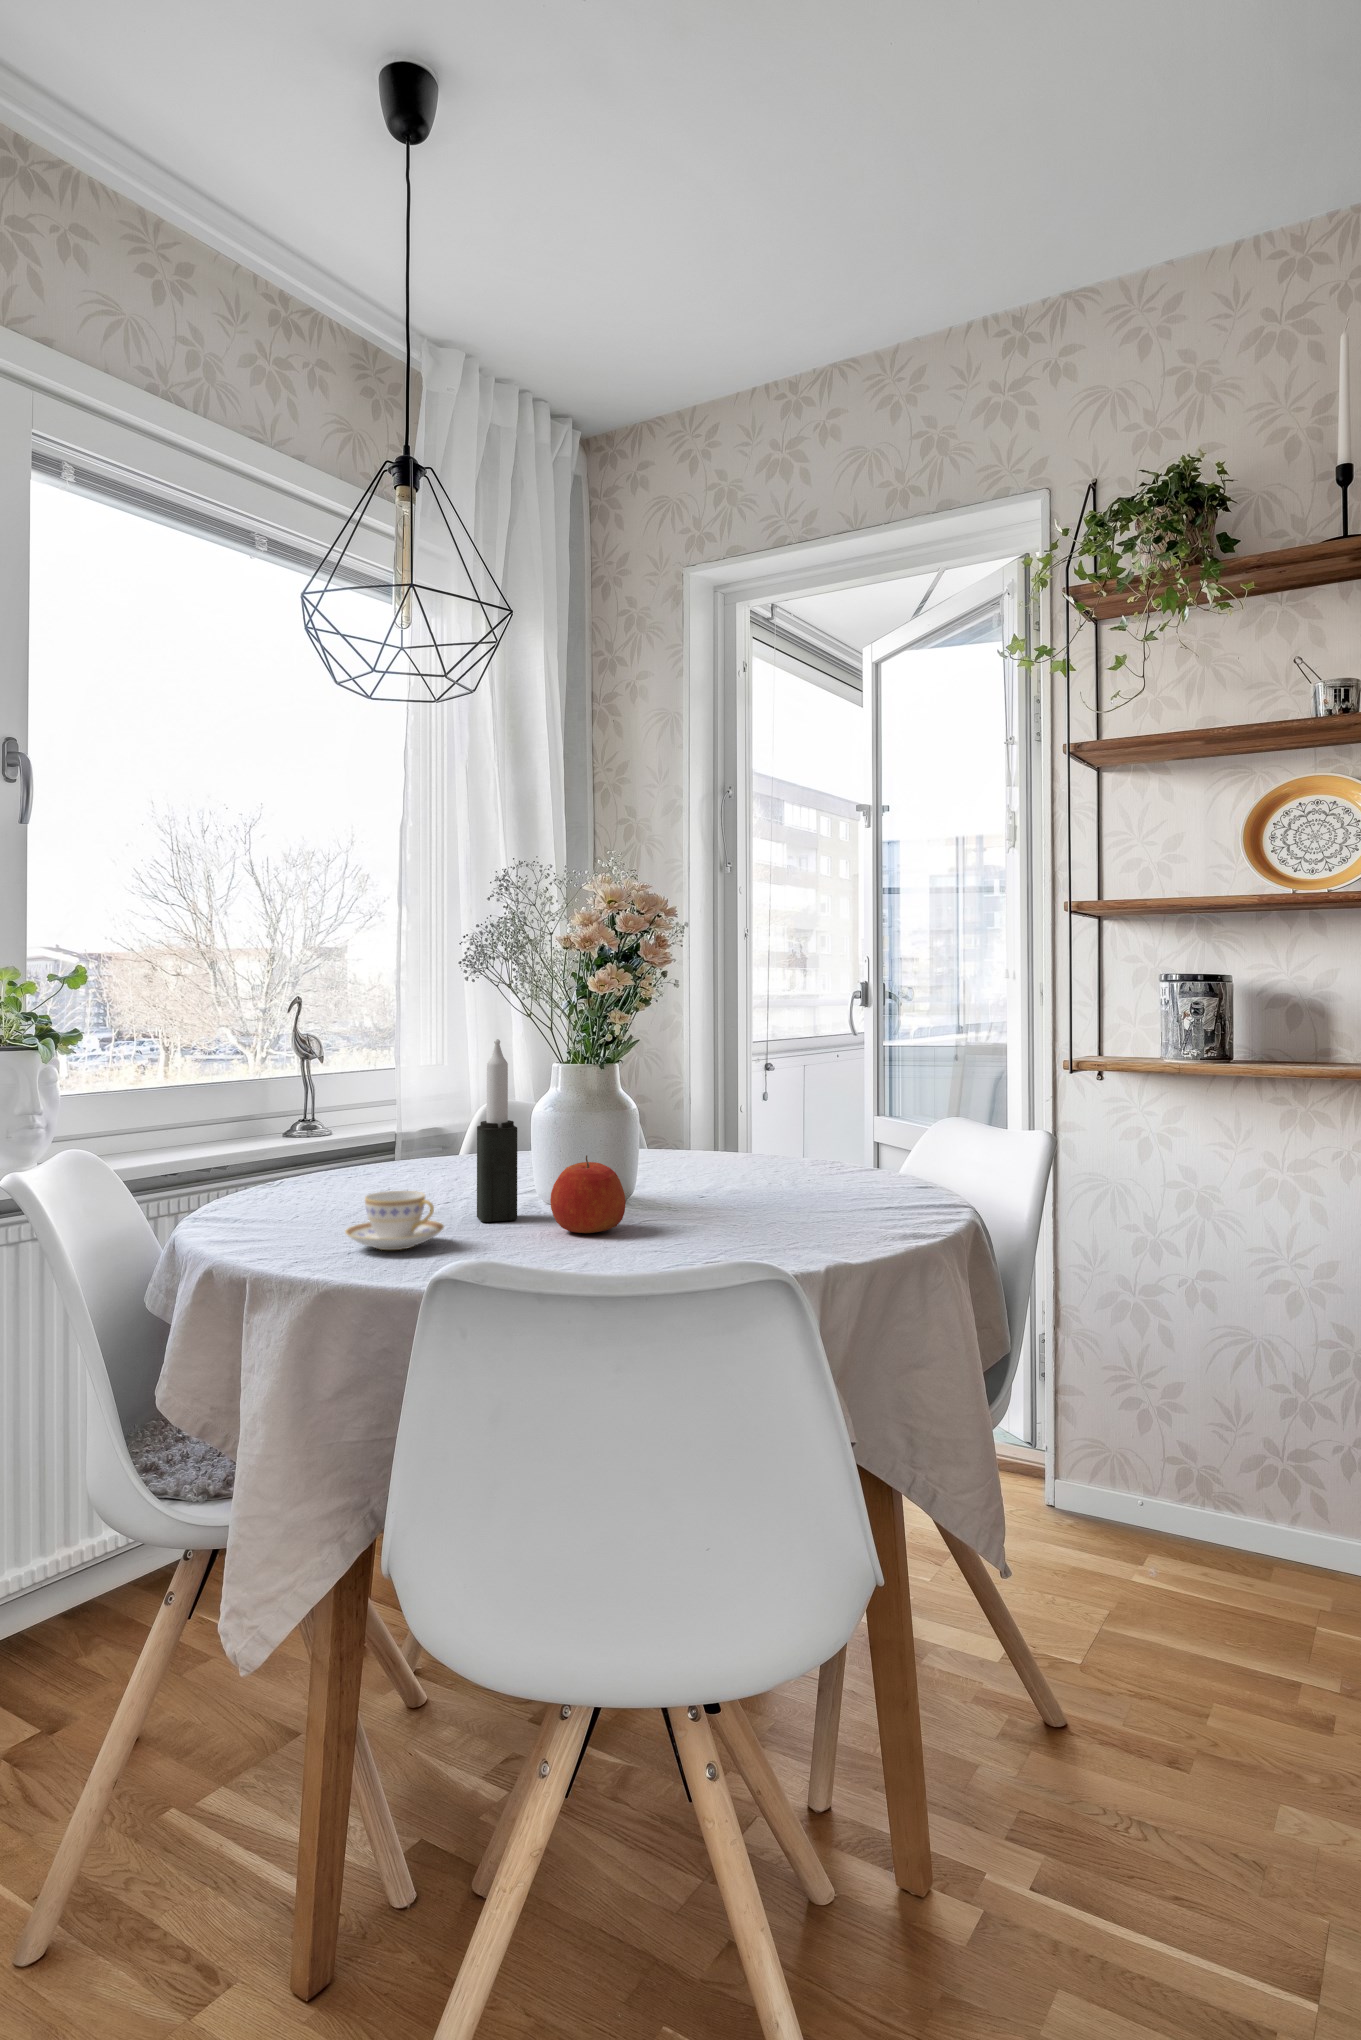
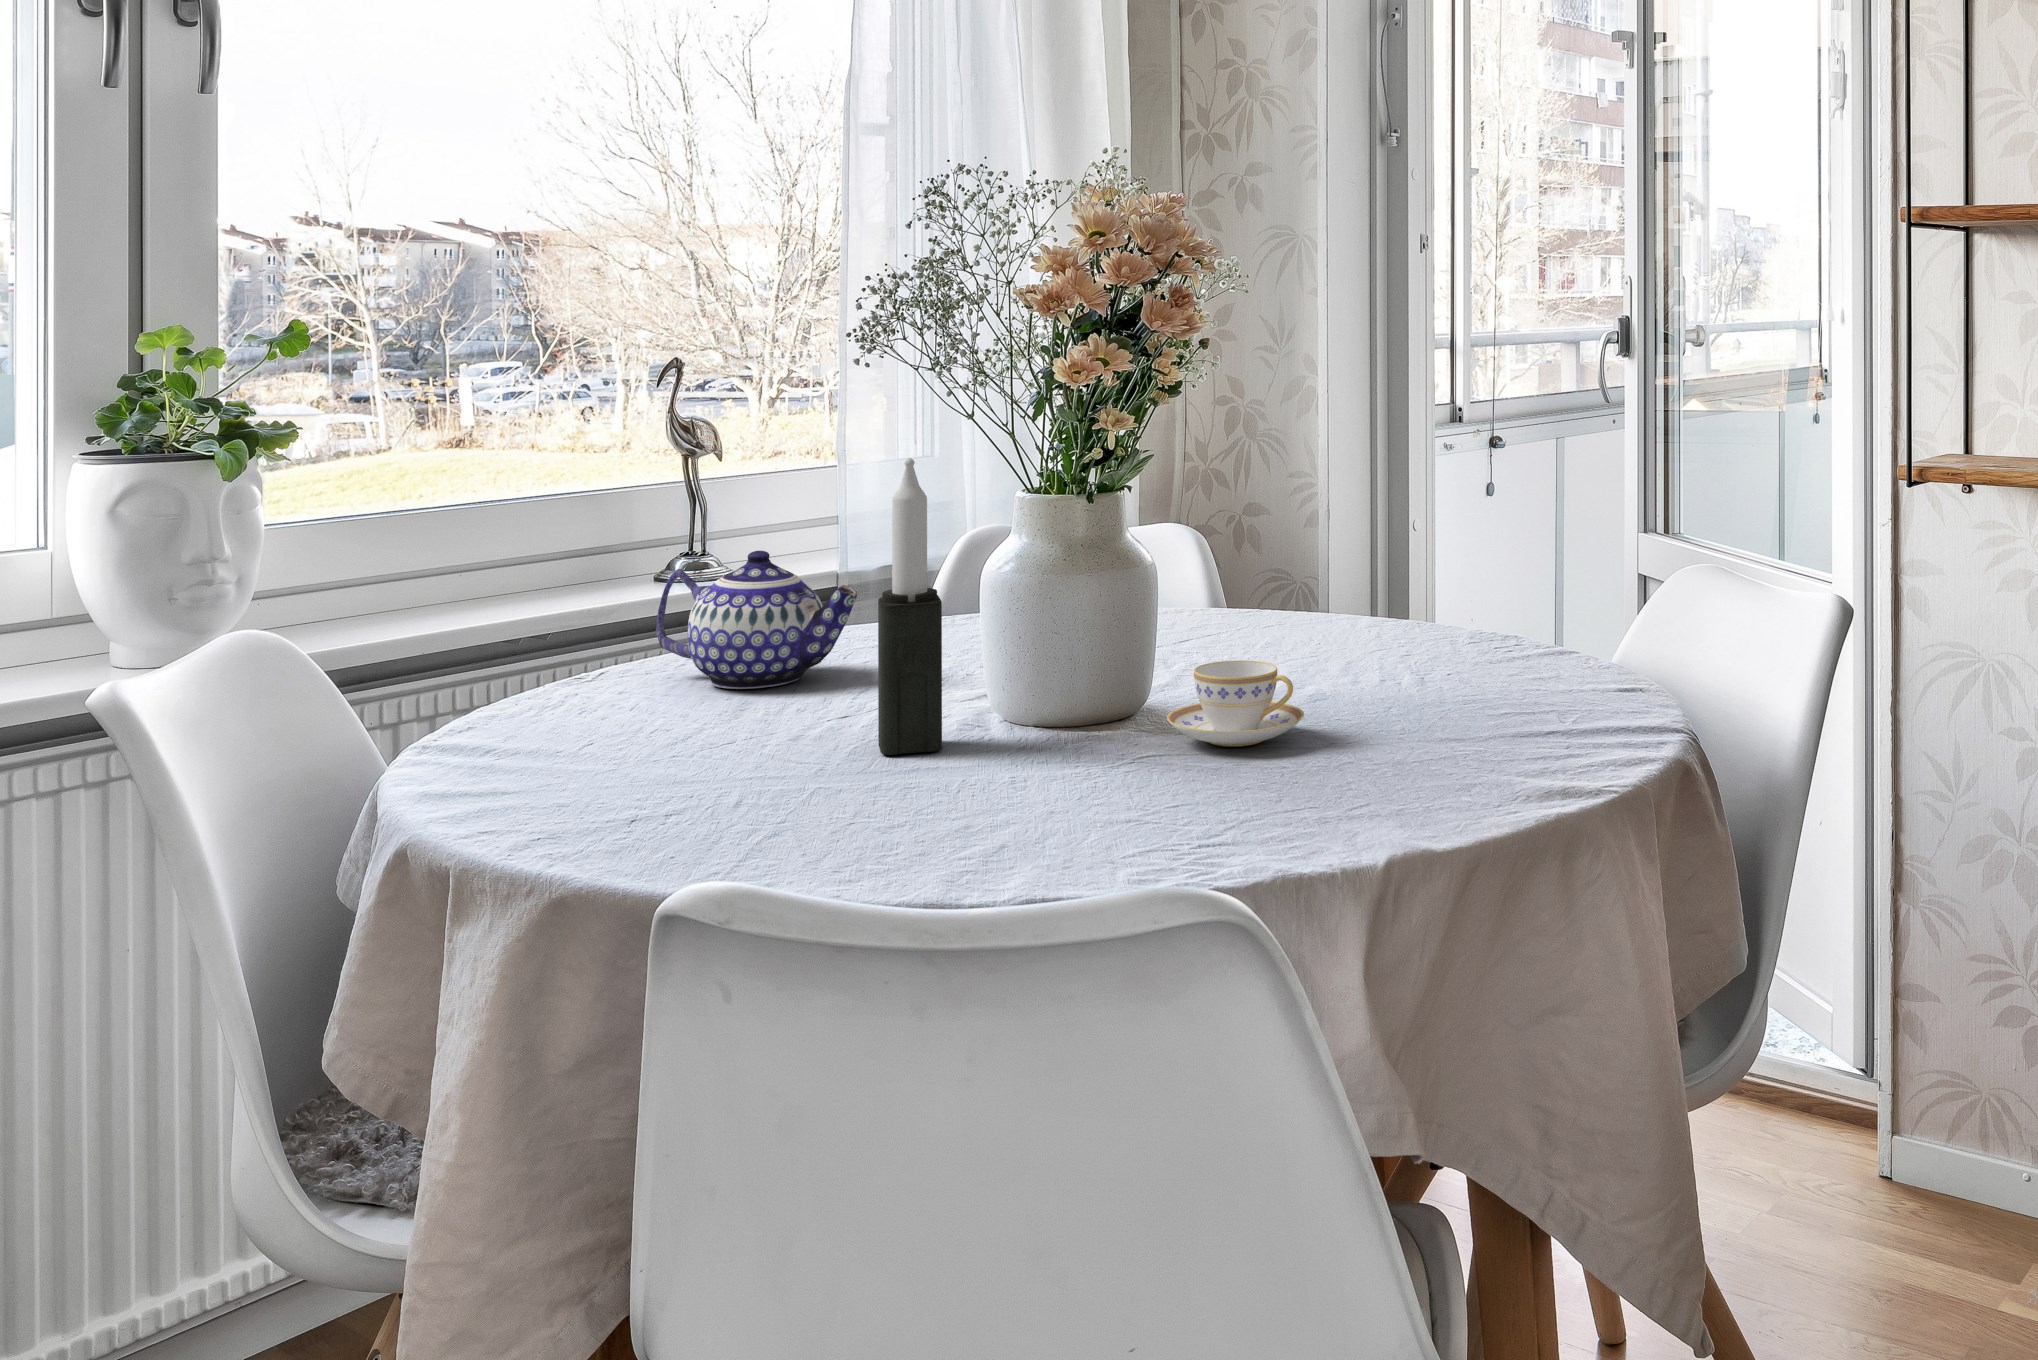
teapot: none [315,1105,444,1190] -> present [656,551,857,689]
apple: present [550,1155,626,1233] -> none [982,652,1105,779]
teacup: present [345,1191,444,1250] -> present [1167,660,1304,747]

